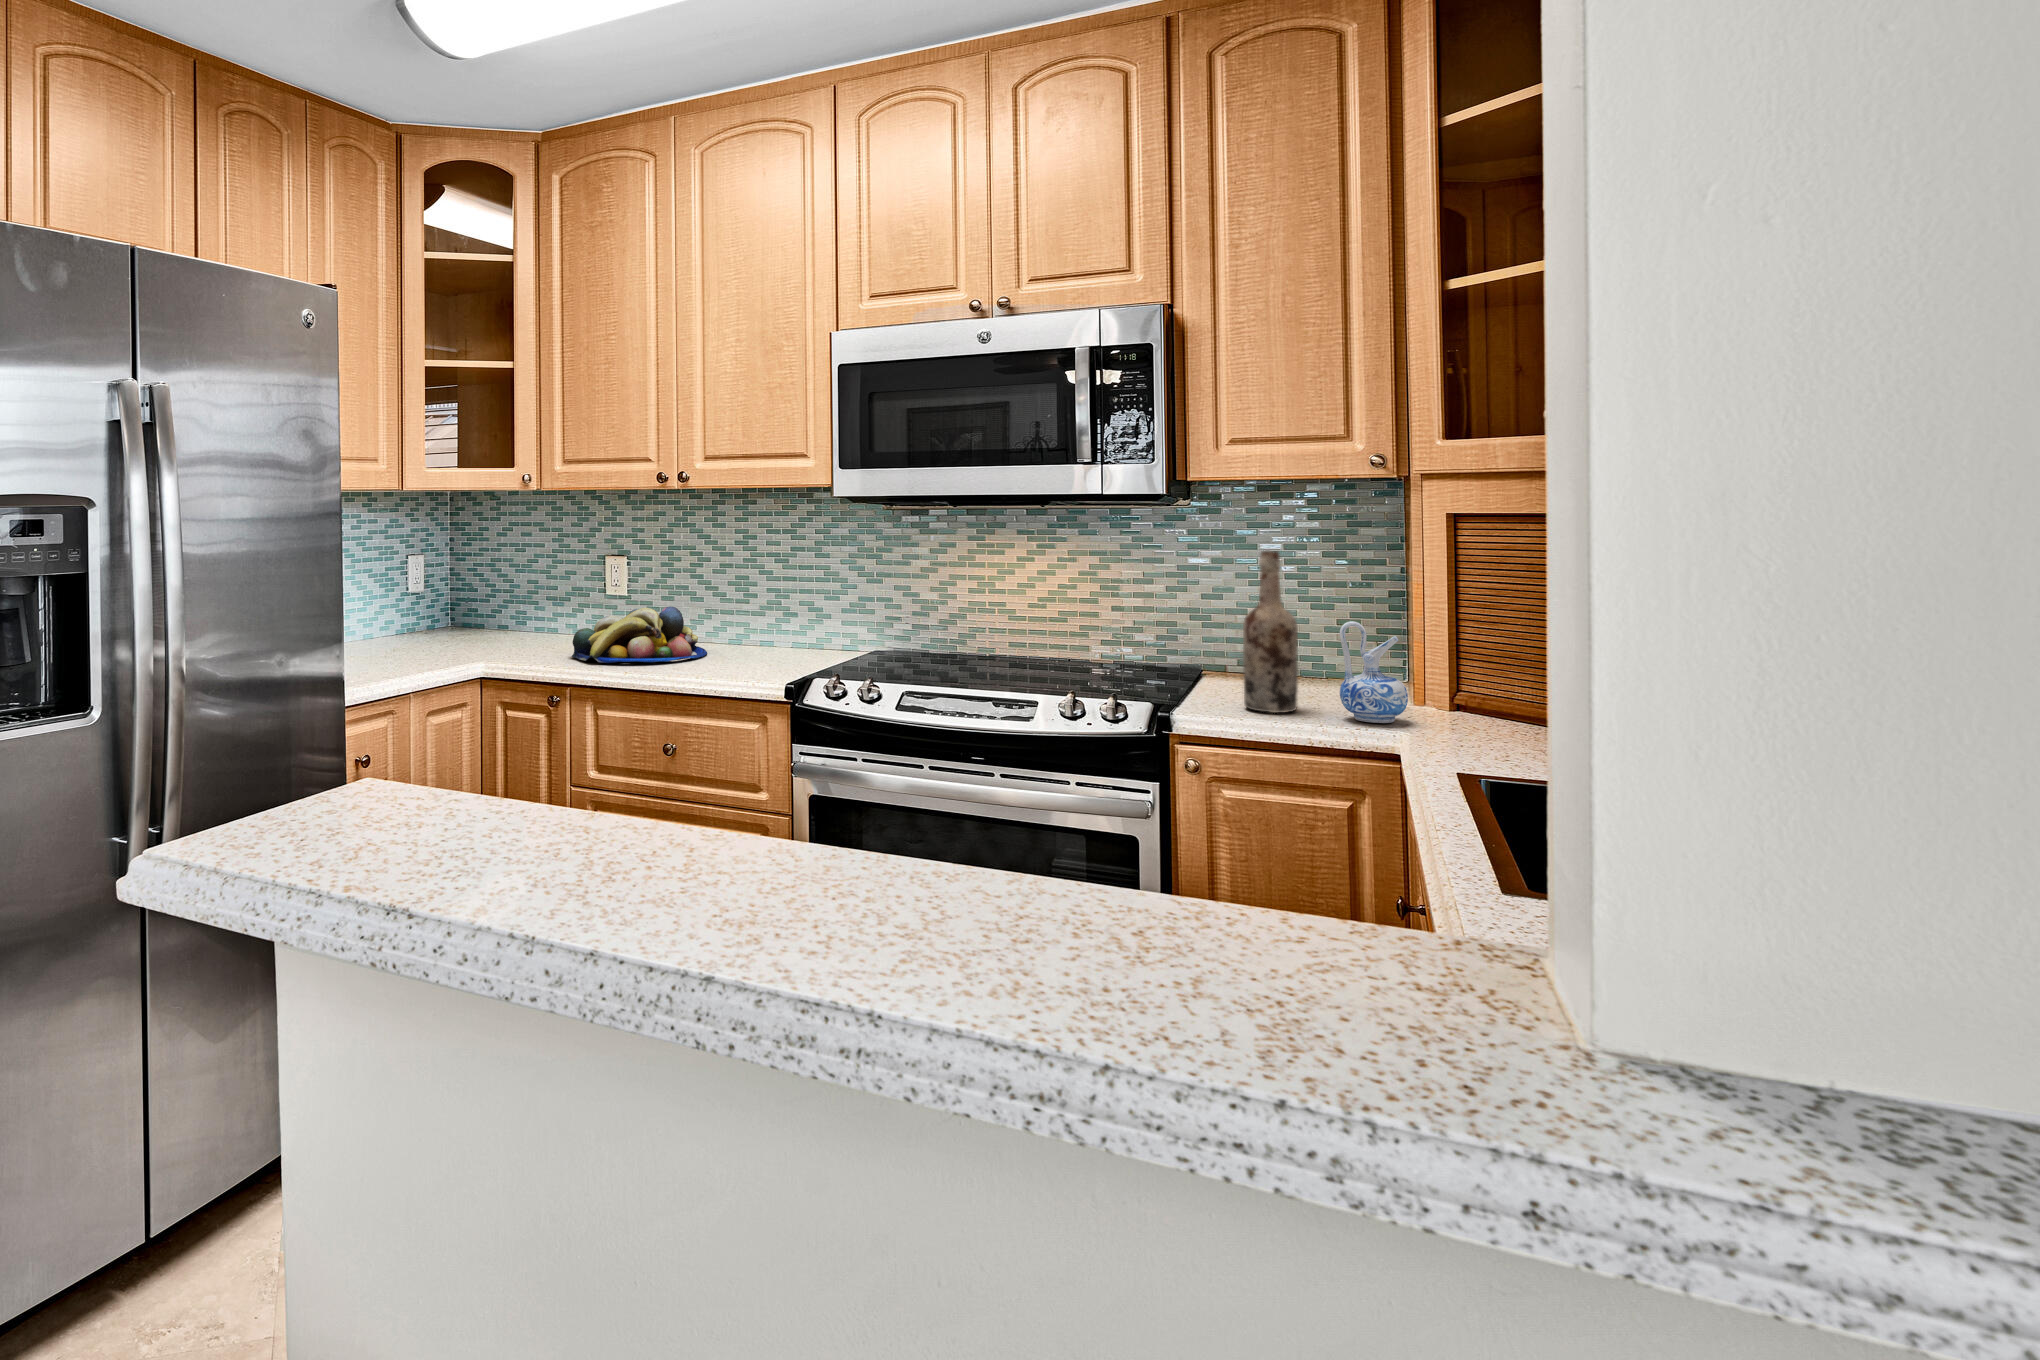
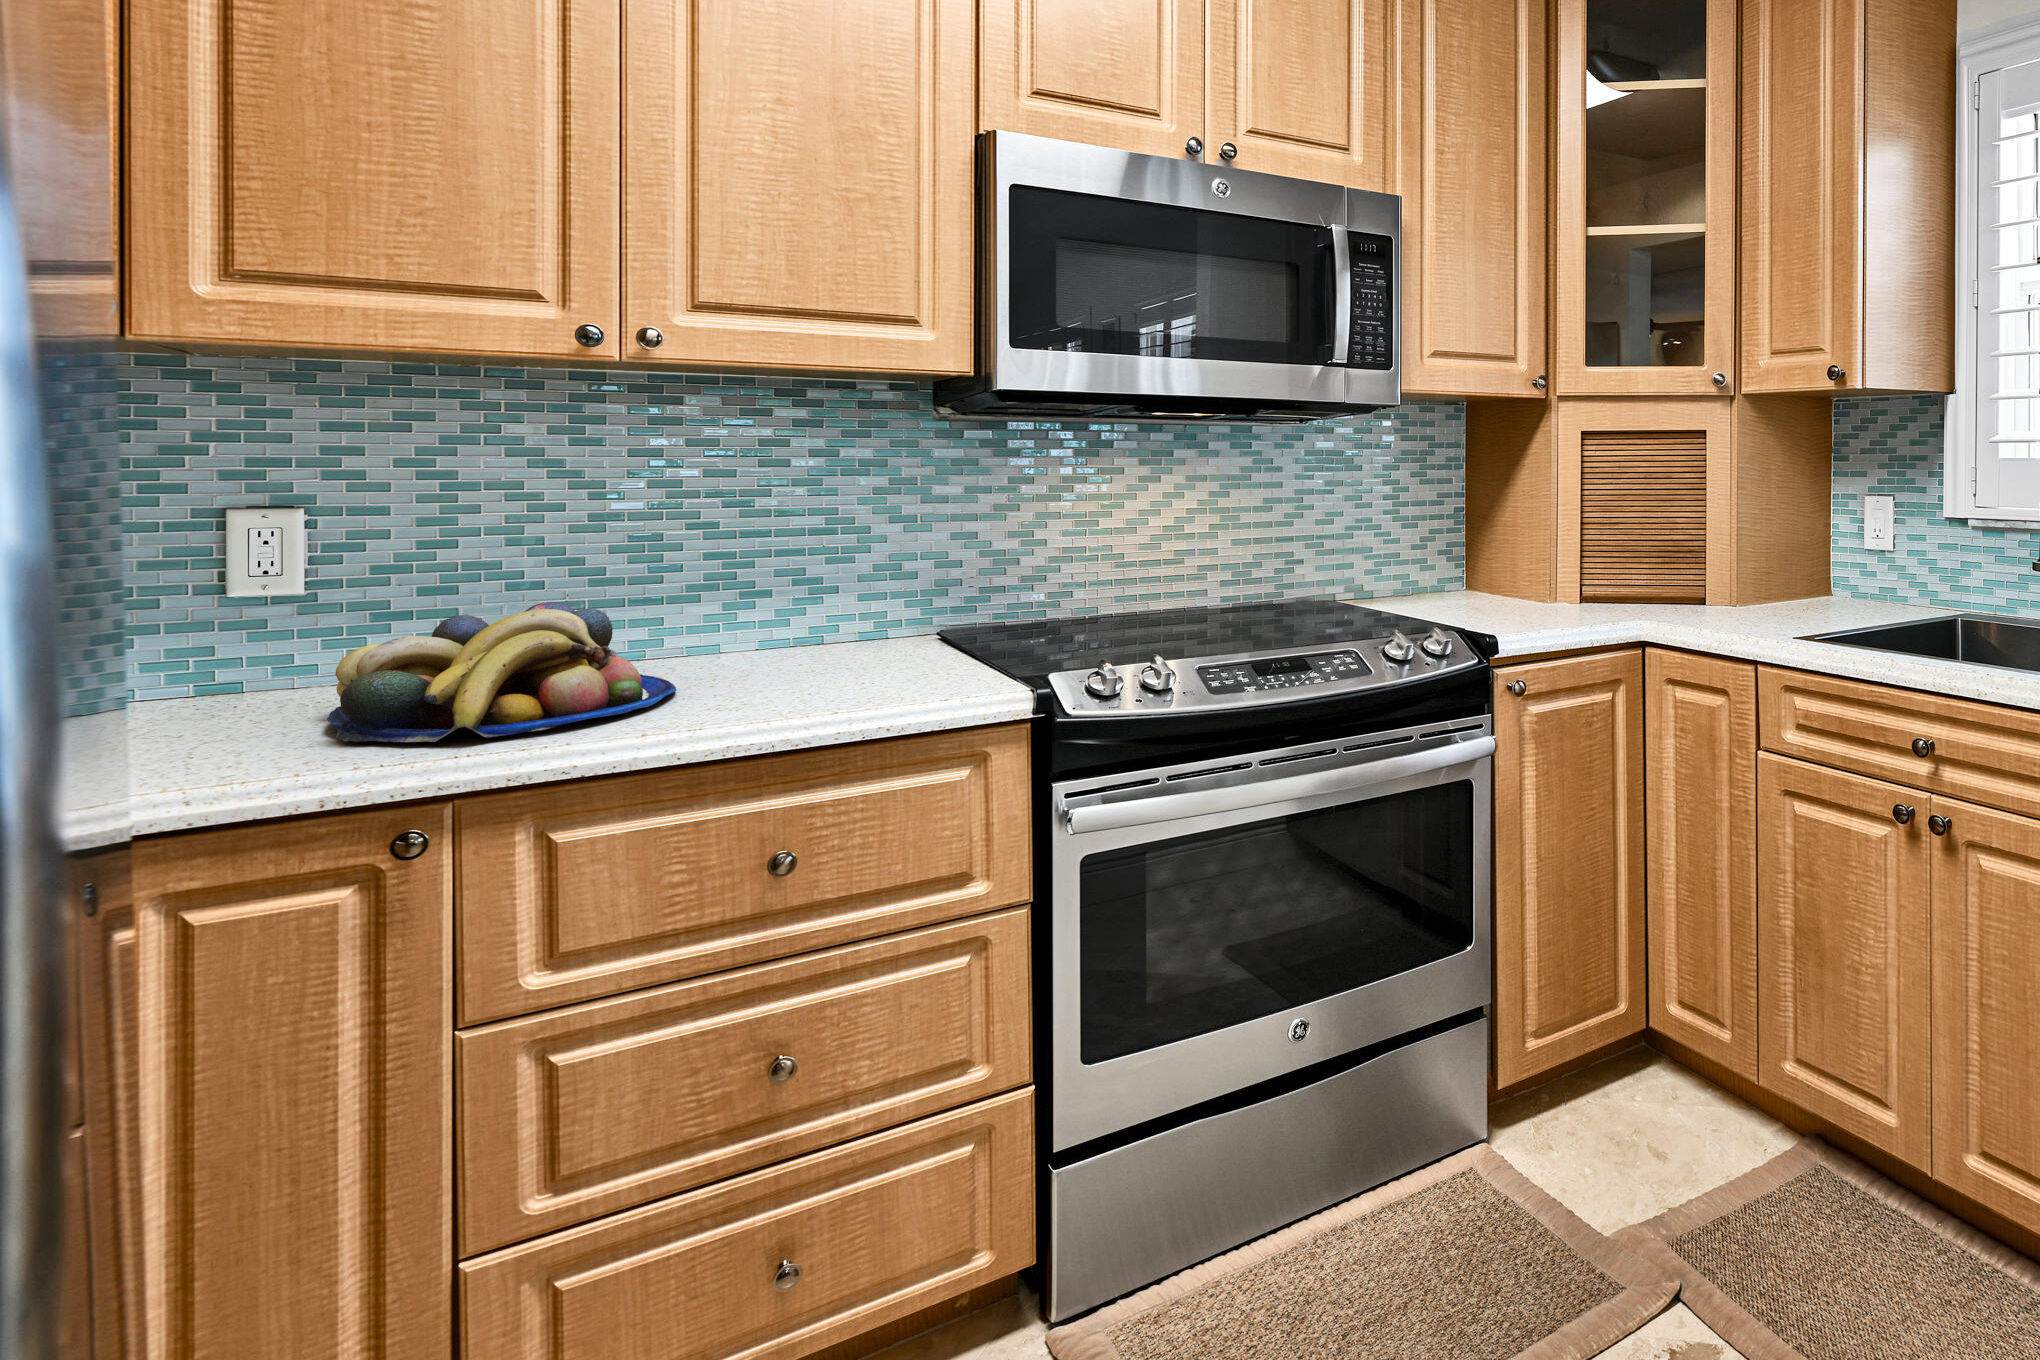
wine bottle: present [1243,551,1298,713] -> none [1488,472,1537,630]
ceramic pitcher: present [1340,621,1408,723] -> none [1565,535,1618,625]

